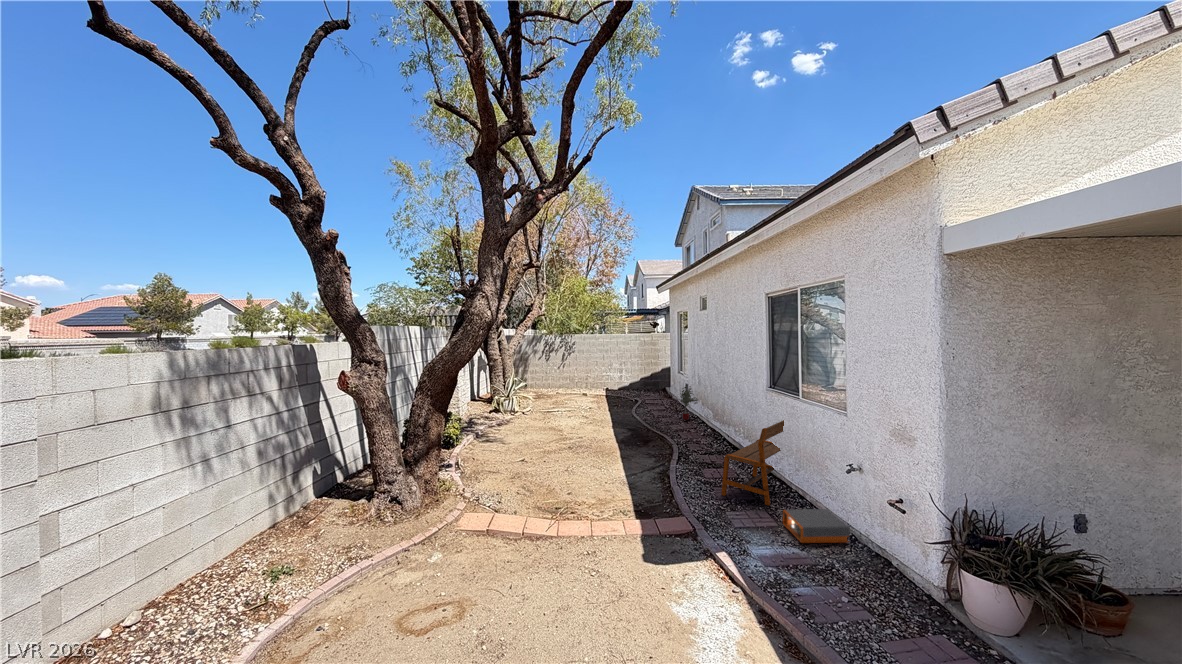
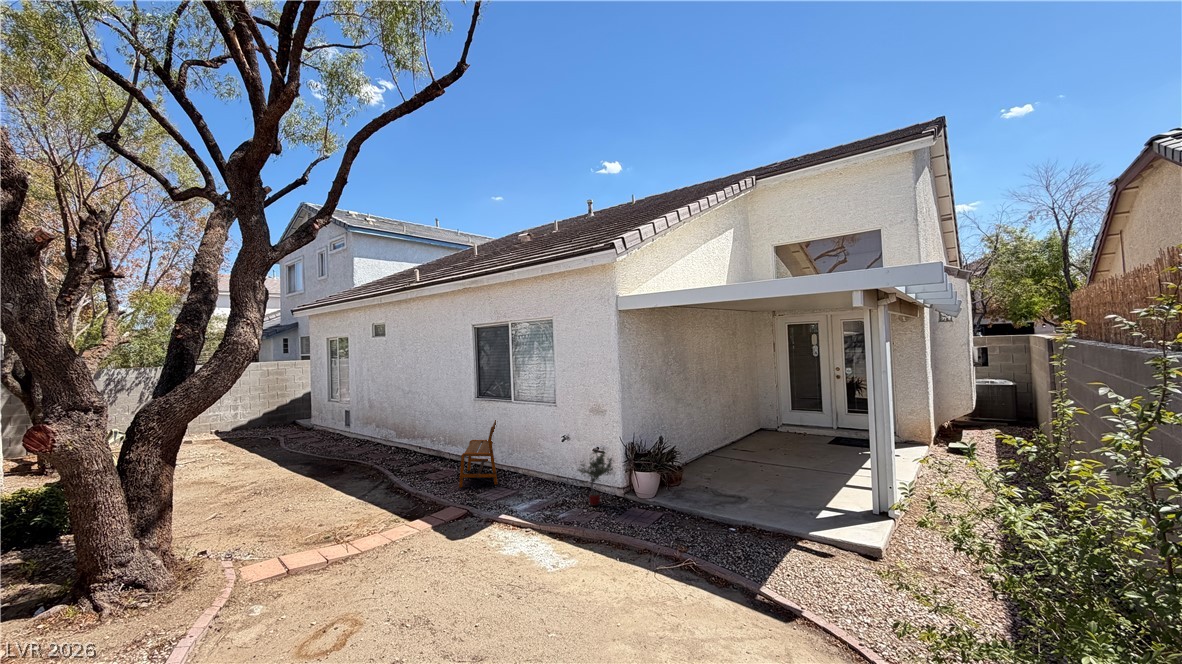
potted tree: present [680,385,698,420] -> present [578,448,613,506]
storage box: present [783,509,850,543] -> none [518,473,560,497]

